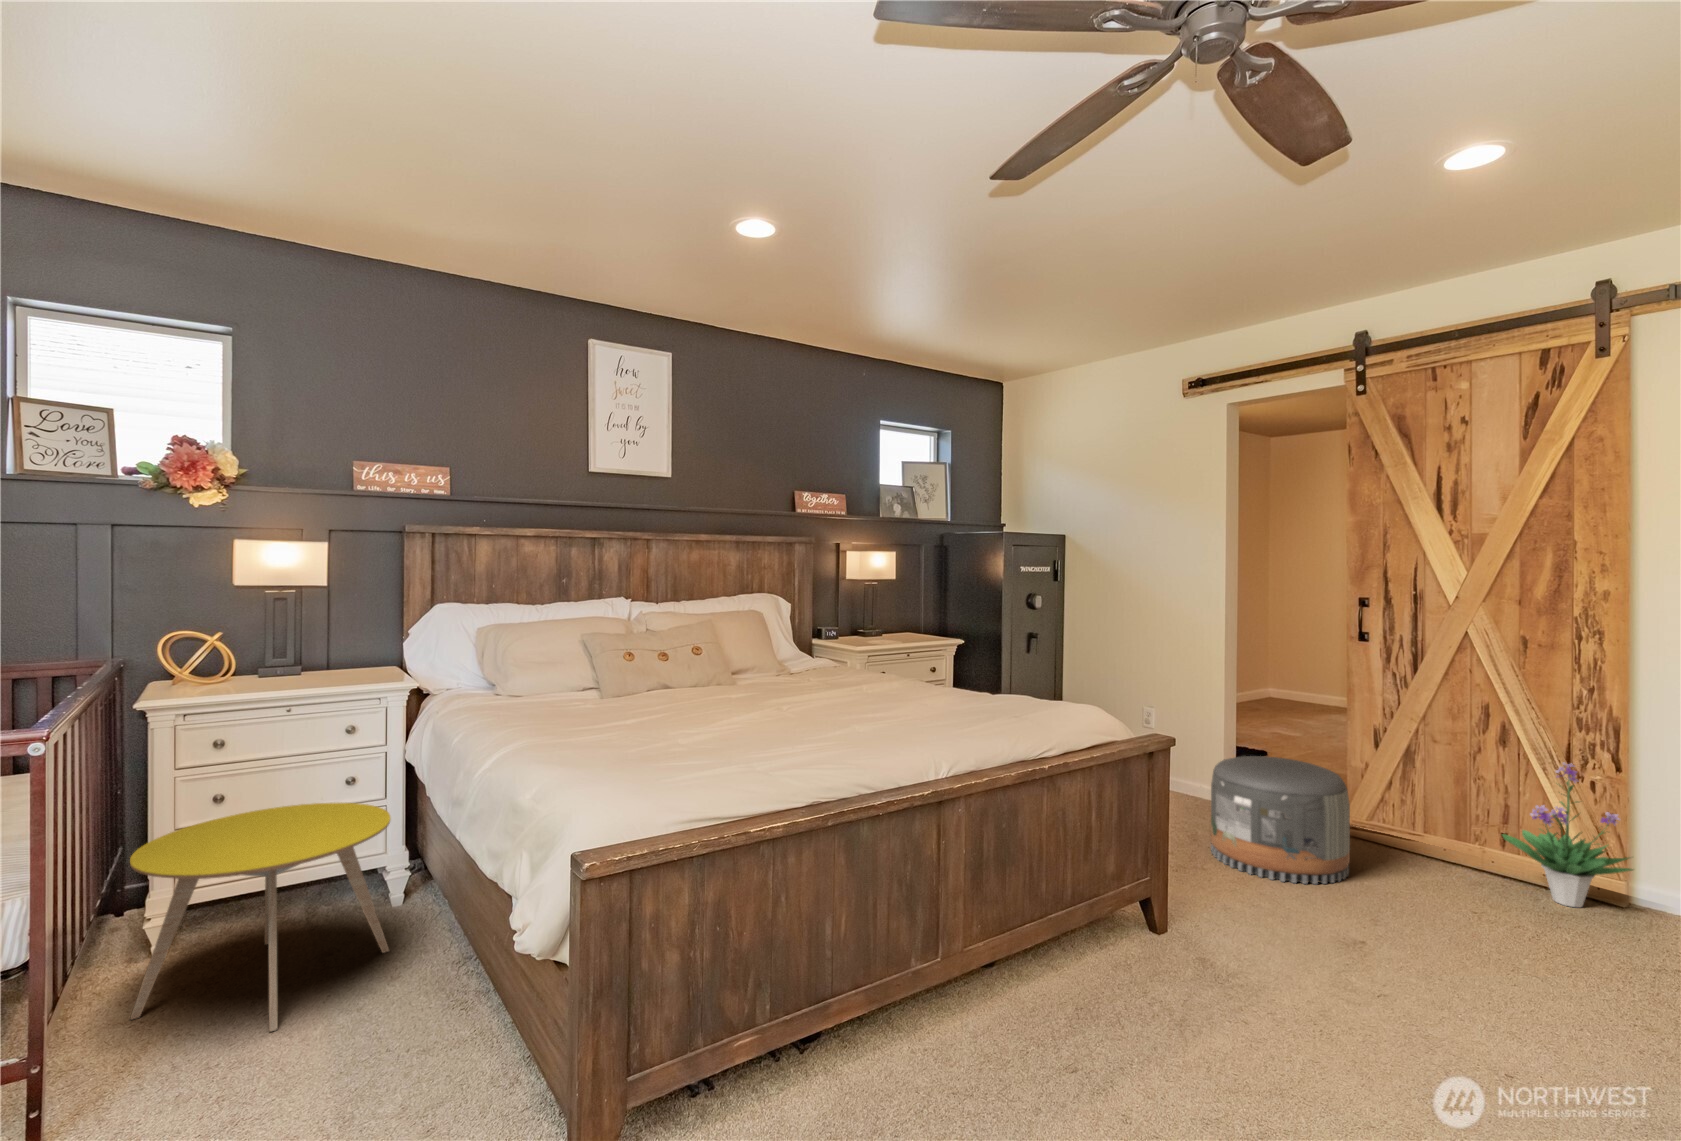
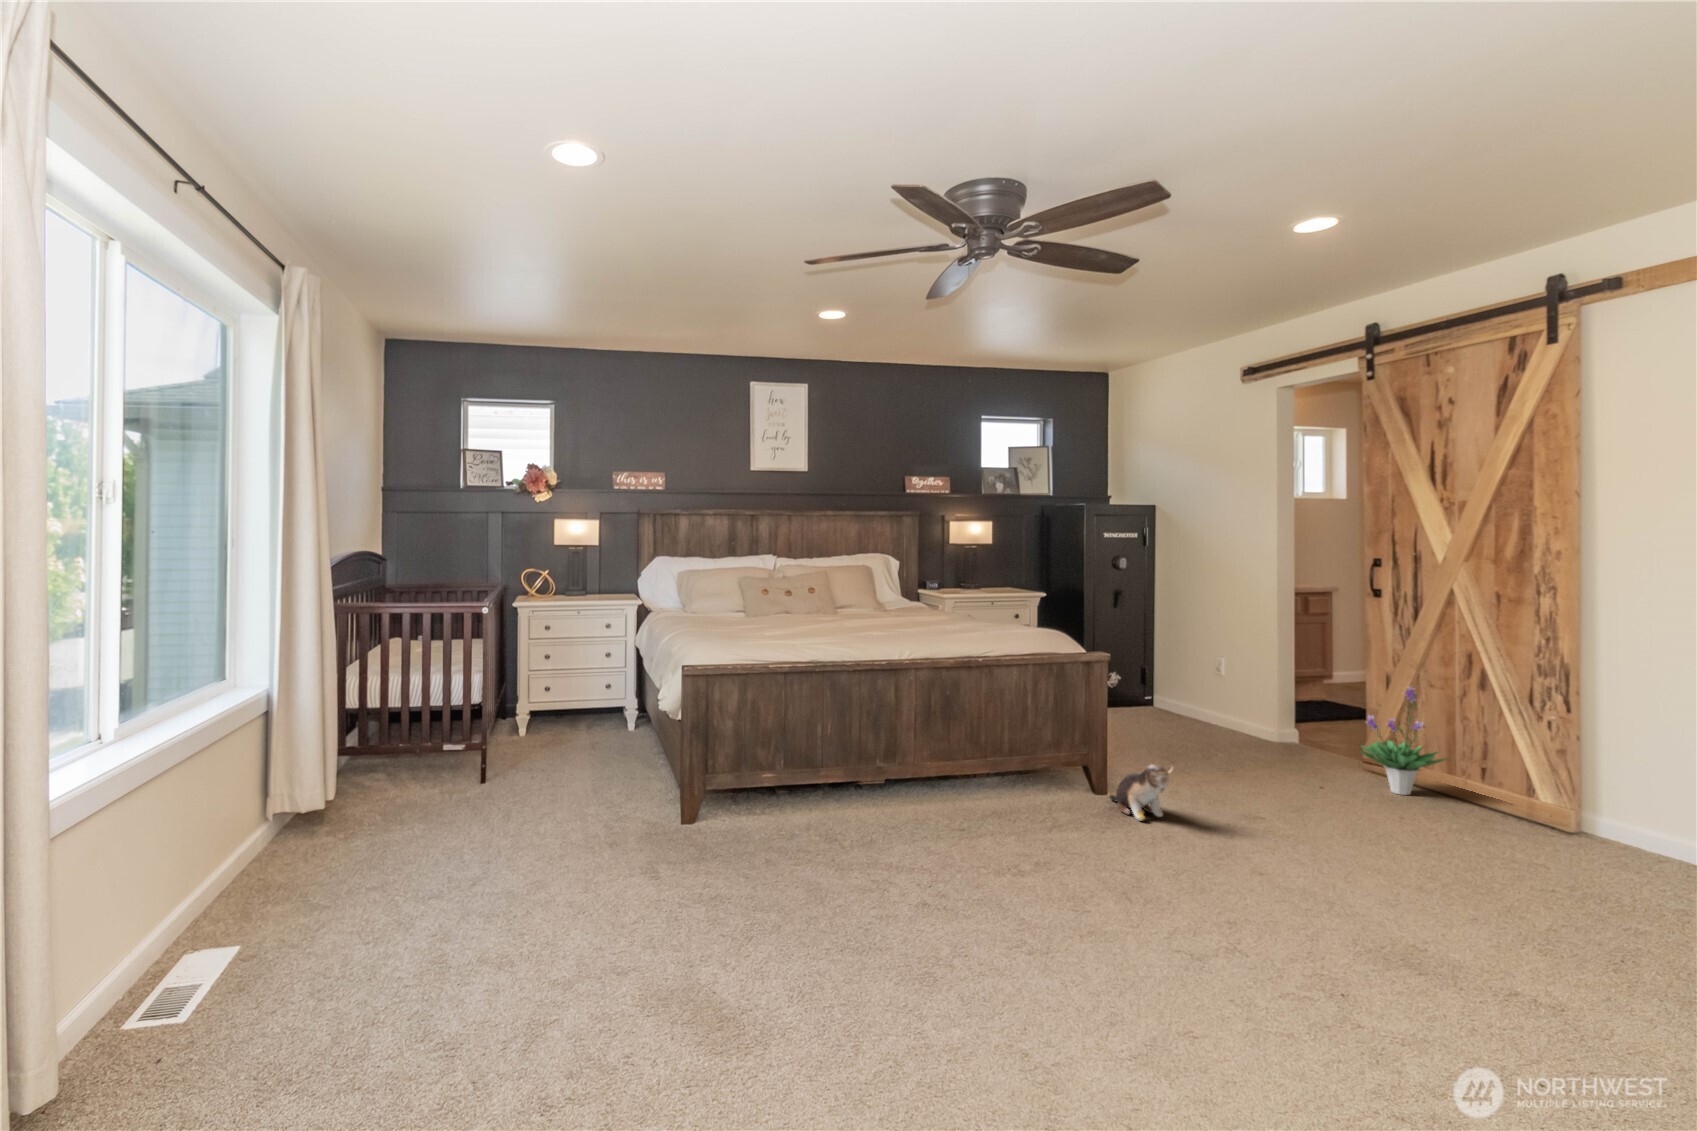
pouf: present [1211,756,1350,884] -> none [1161,681,1260,769]
side table: present [130,803,391,1031] -> none [516,661,624,753]
plush toy: none [1323,956,1525,1058] -> present [1110,764,1173,821]

